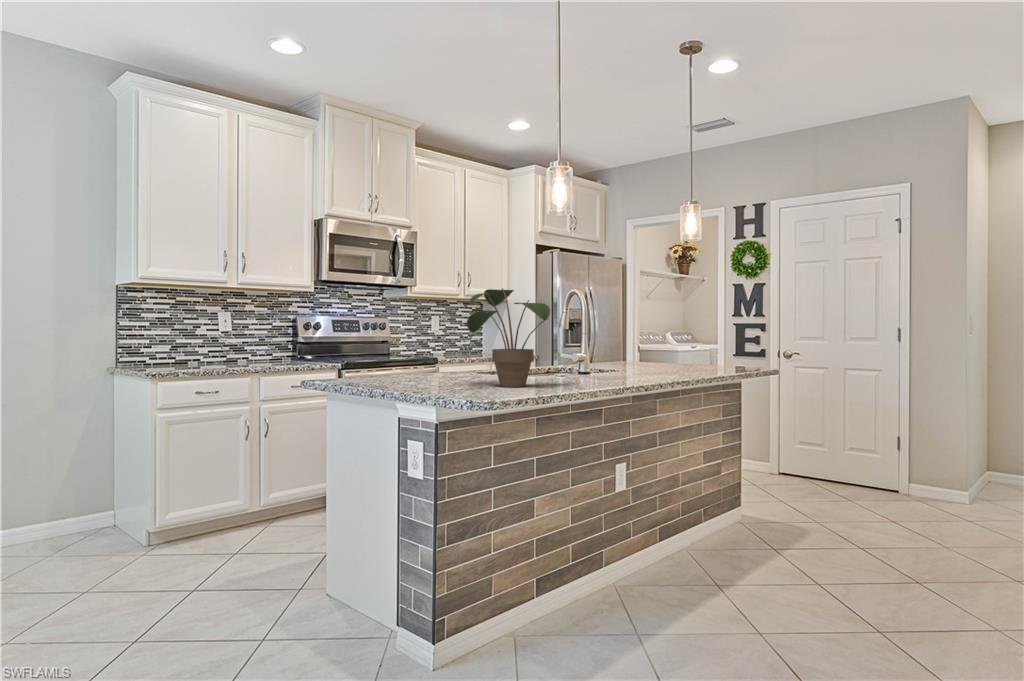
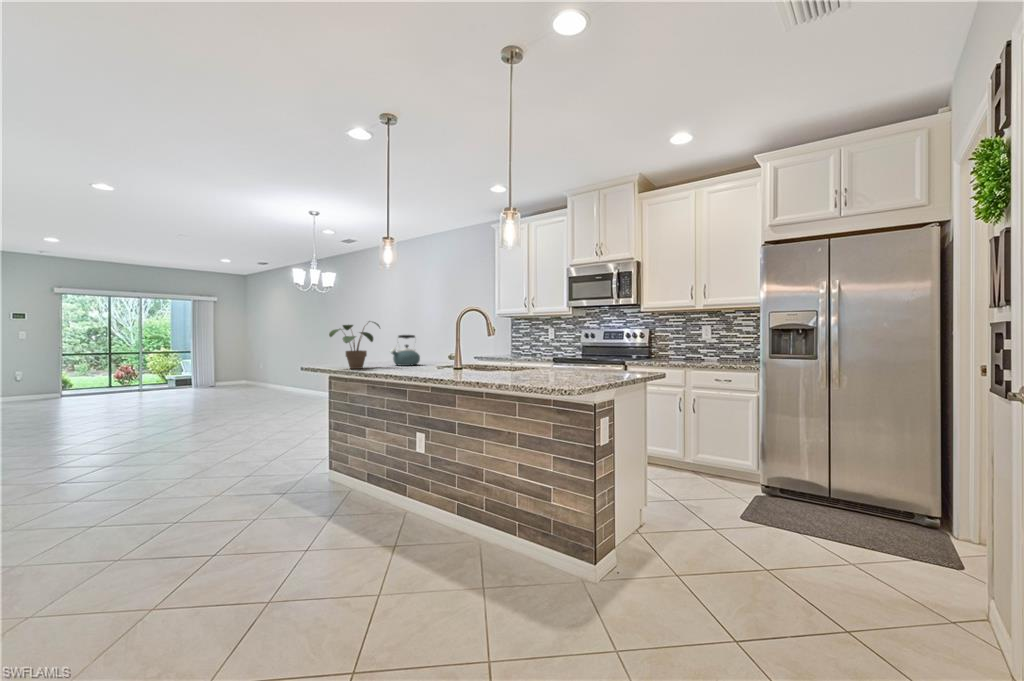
kettle: none [388,318,442,381] -> present [390,335,420,366]

